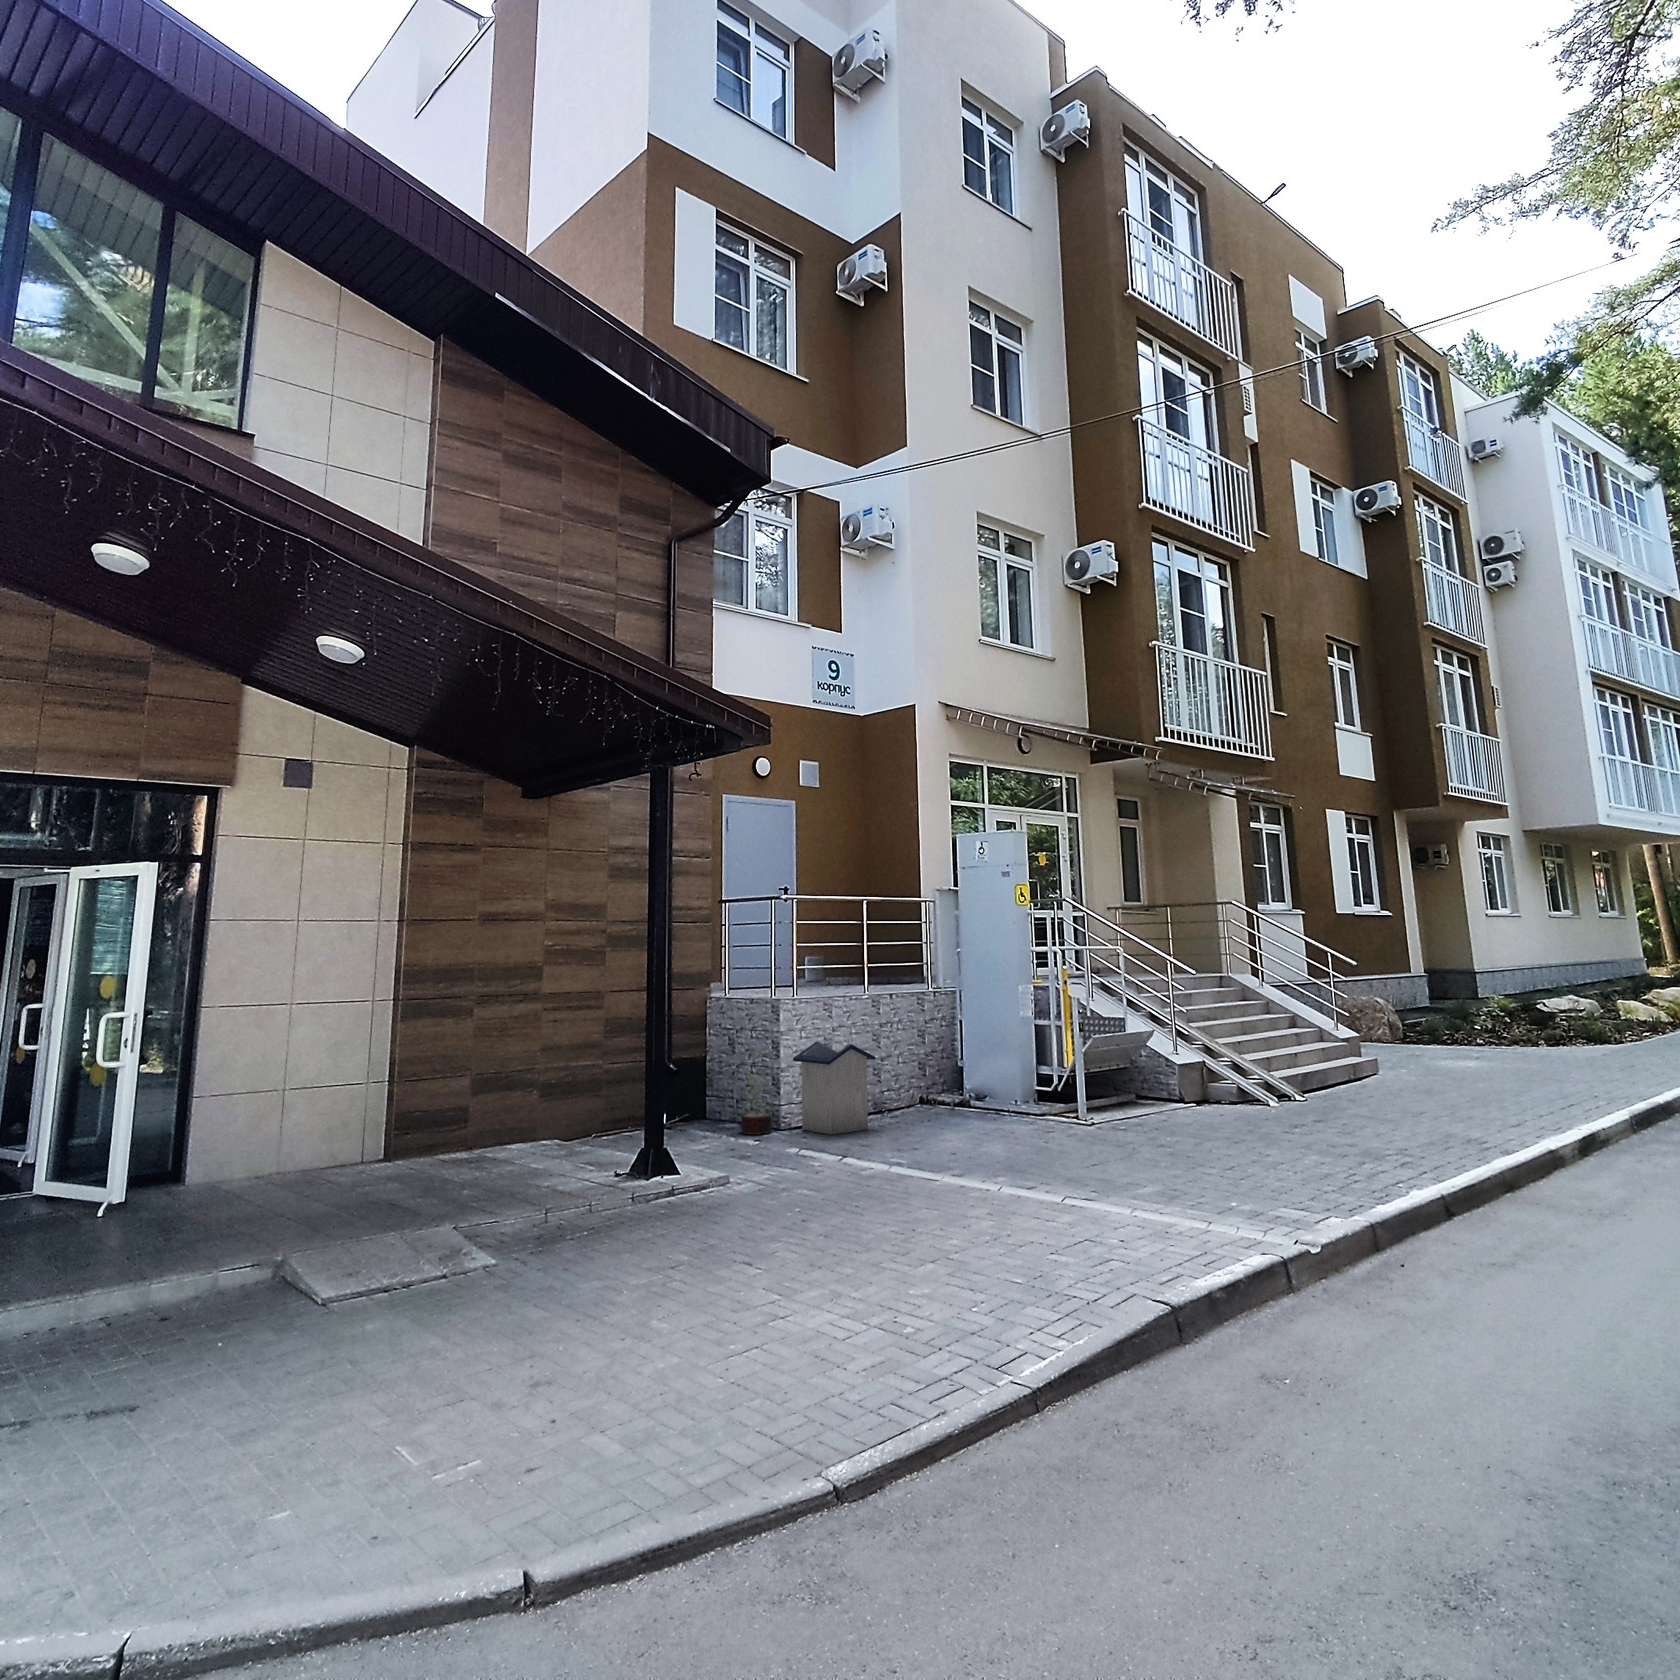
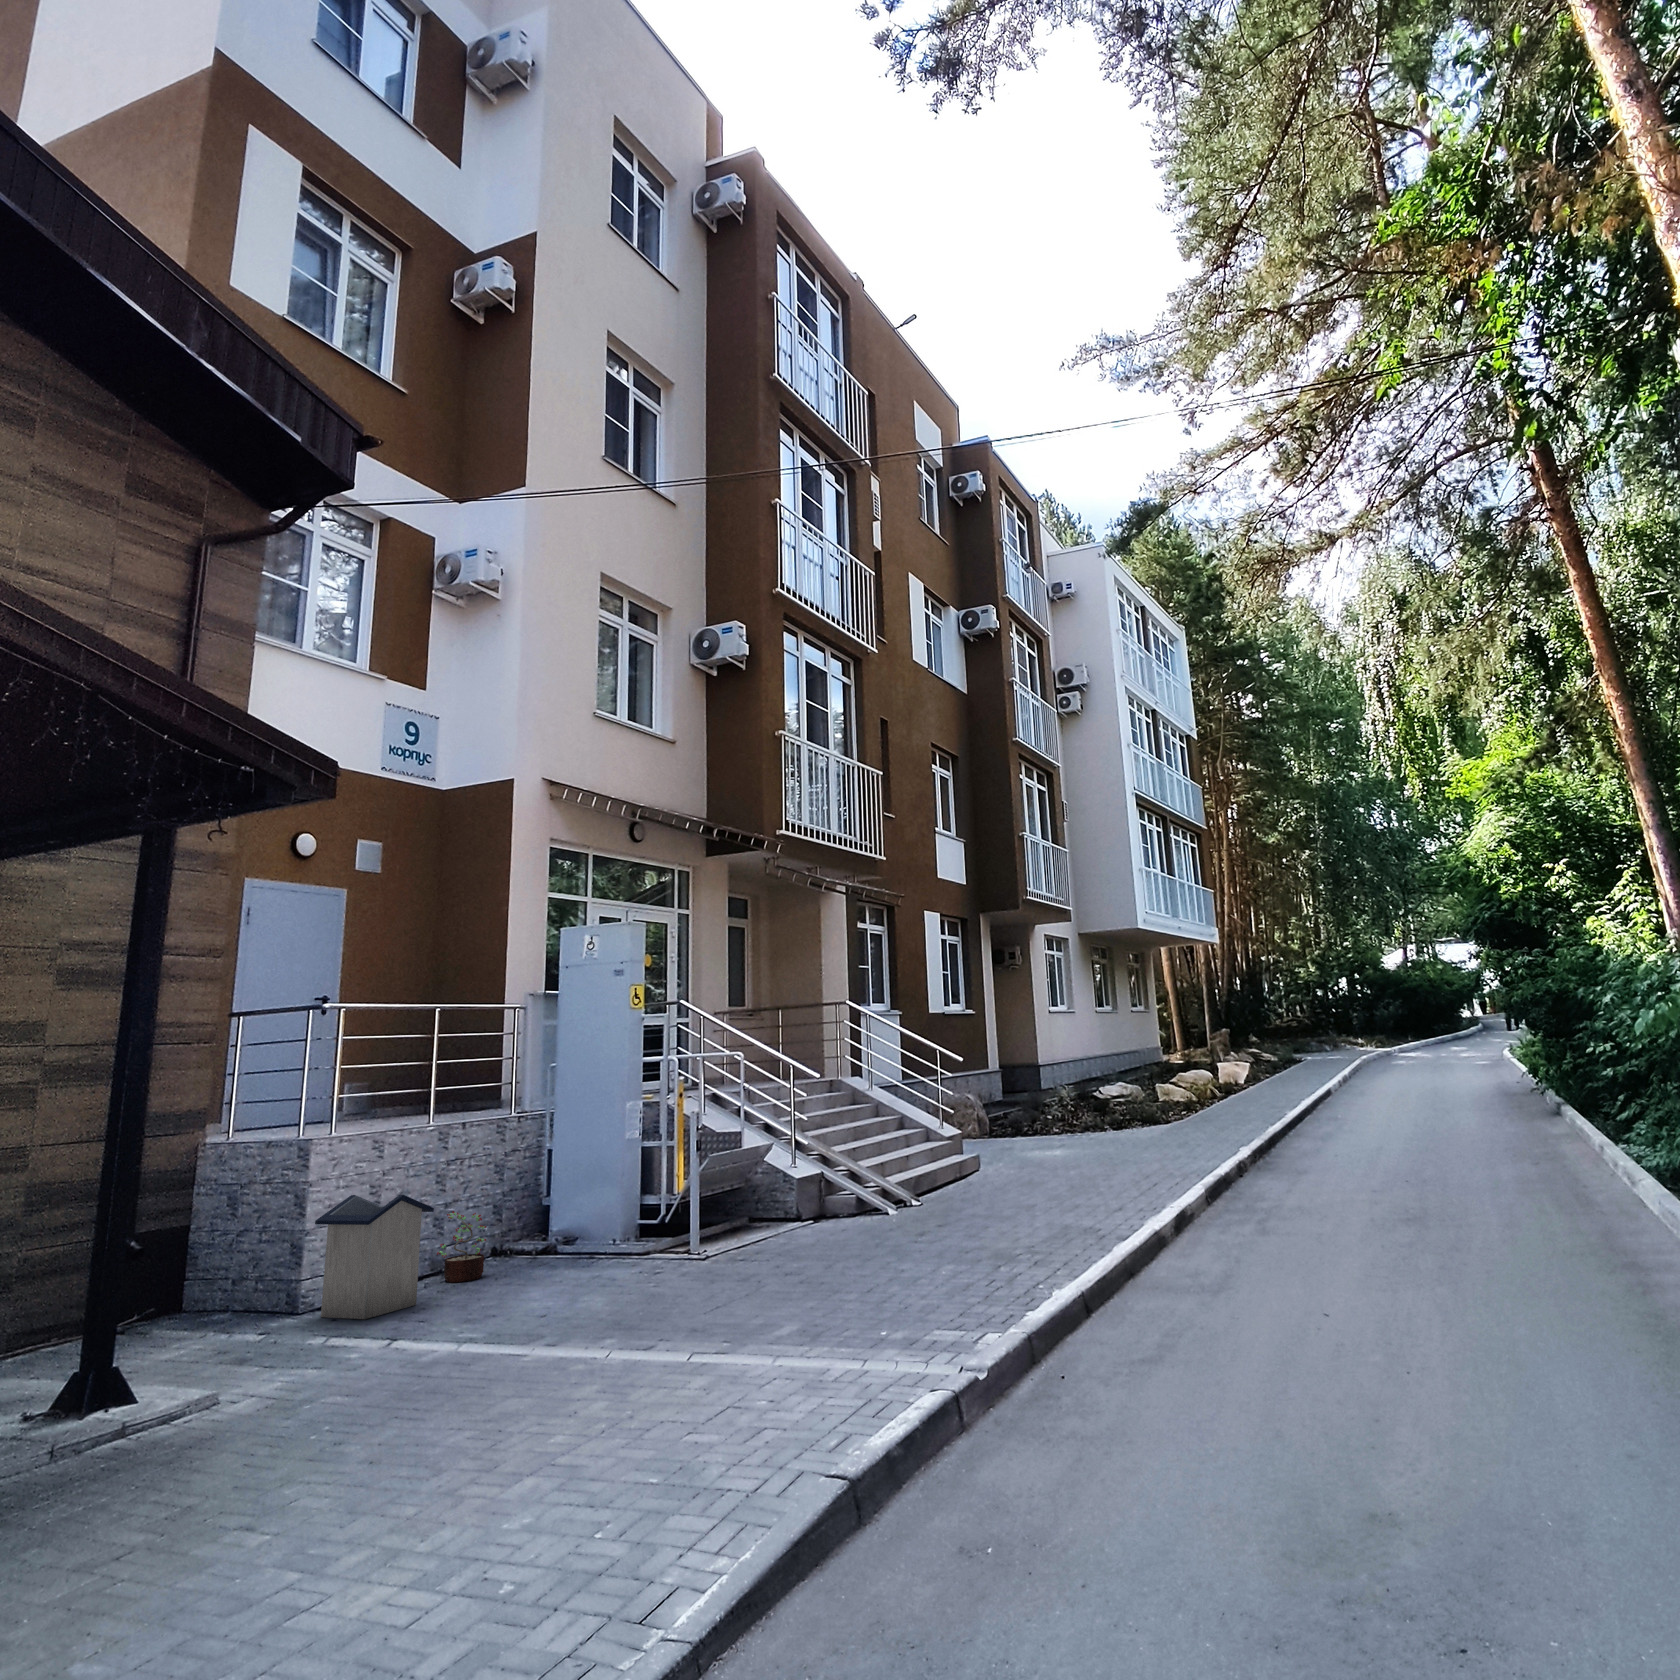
decorative plant: present [741,1075,773,1135] -> present [437,1211,486,1282]

